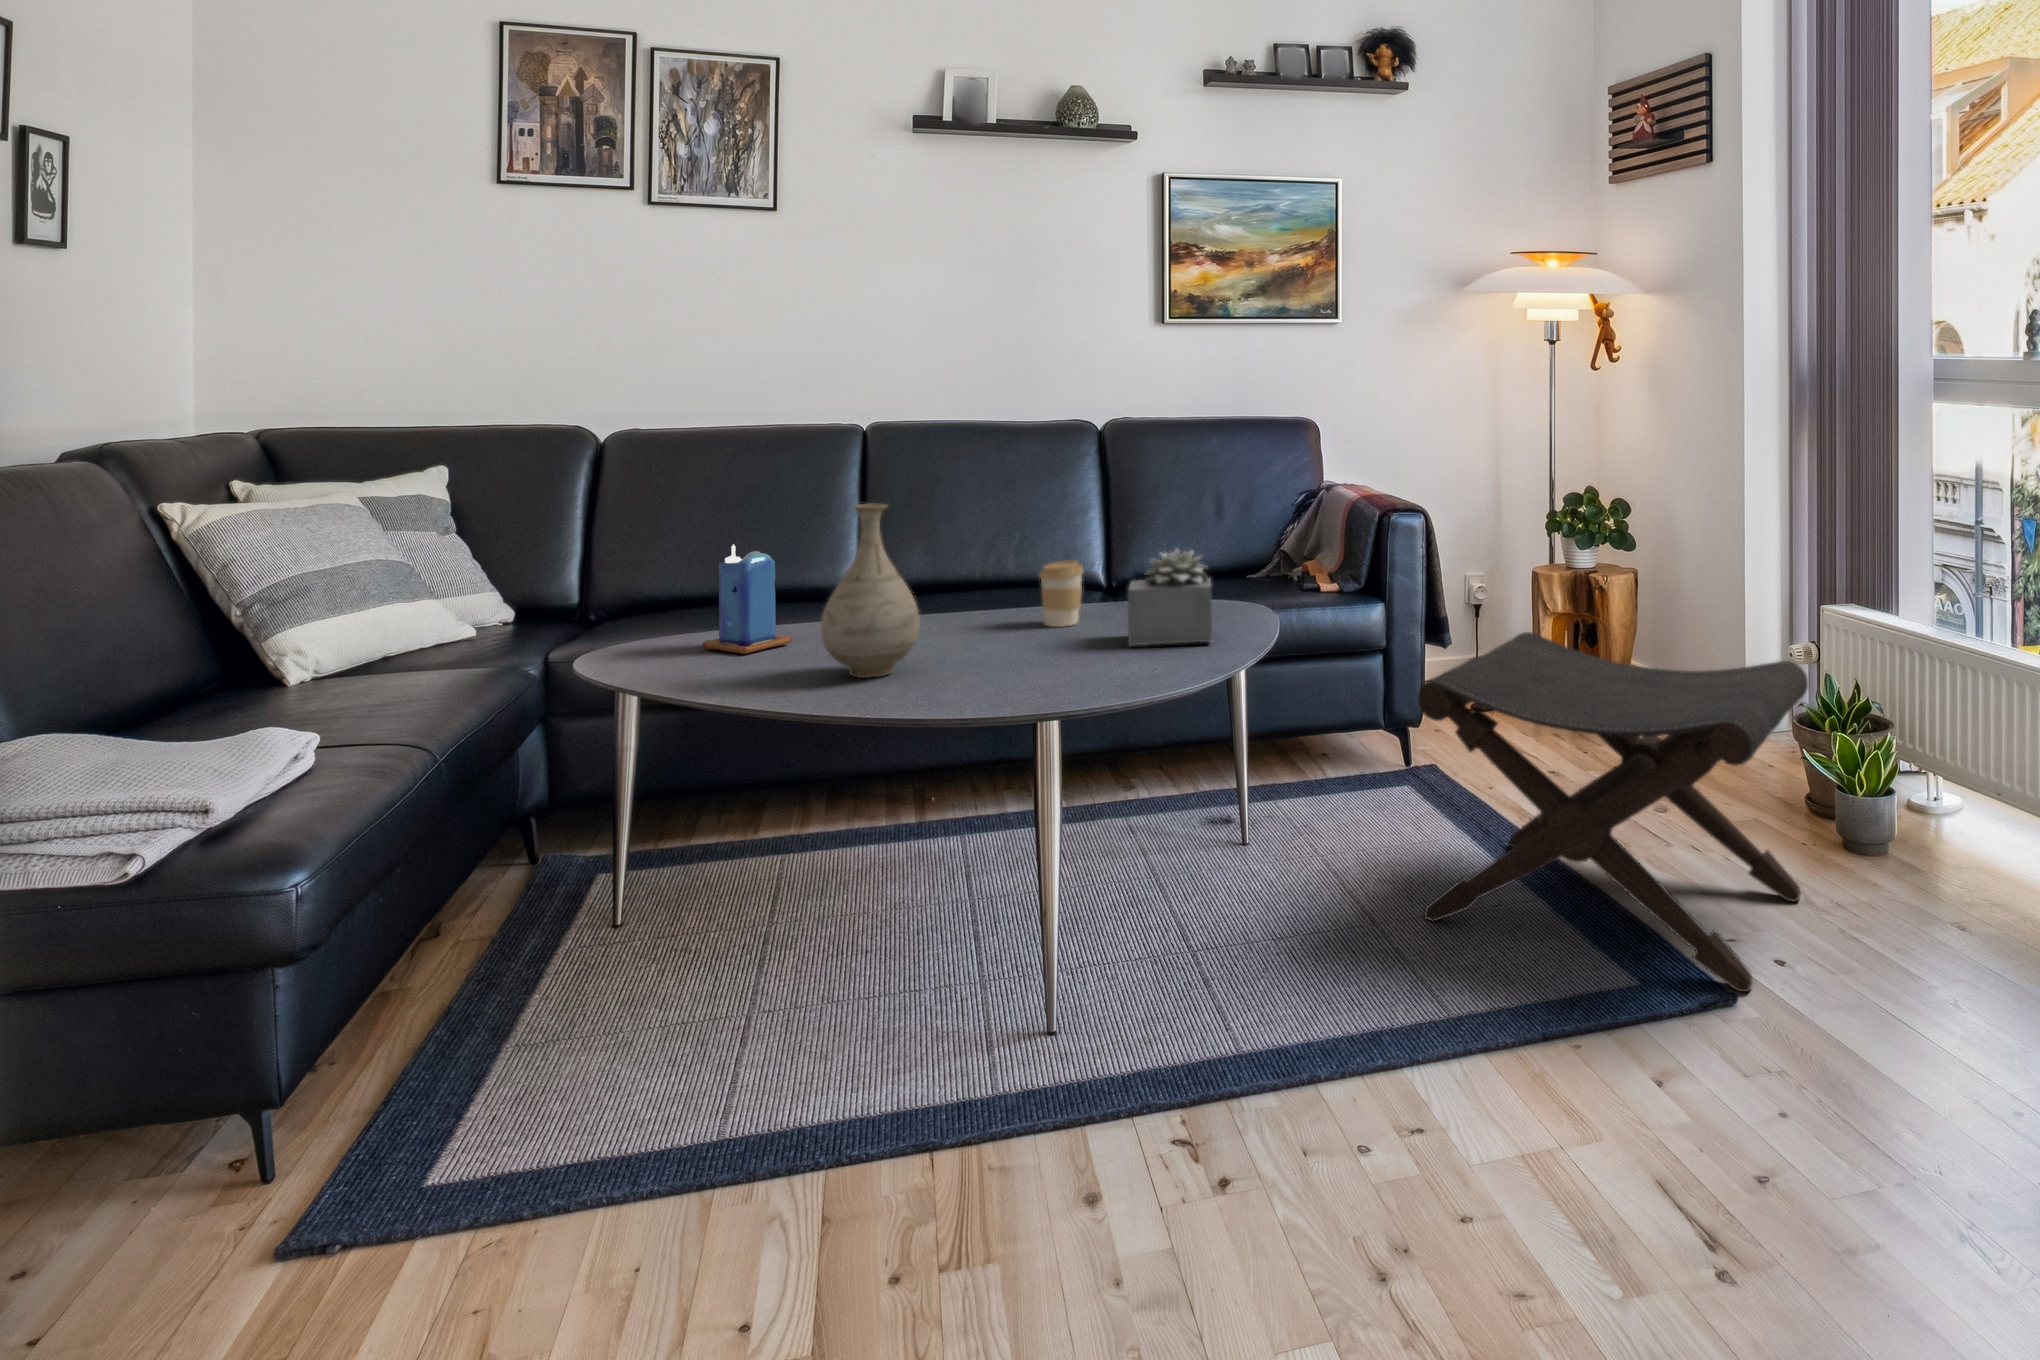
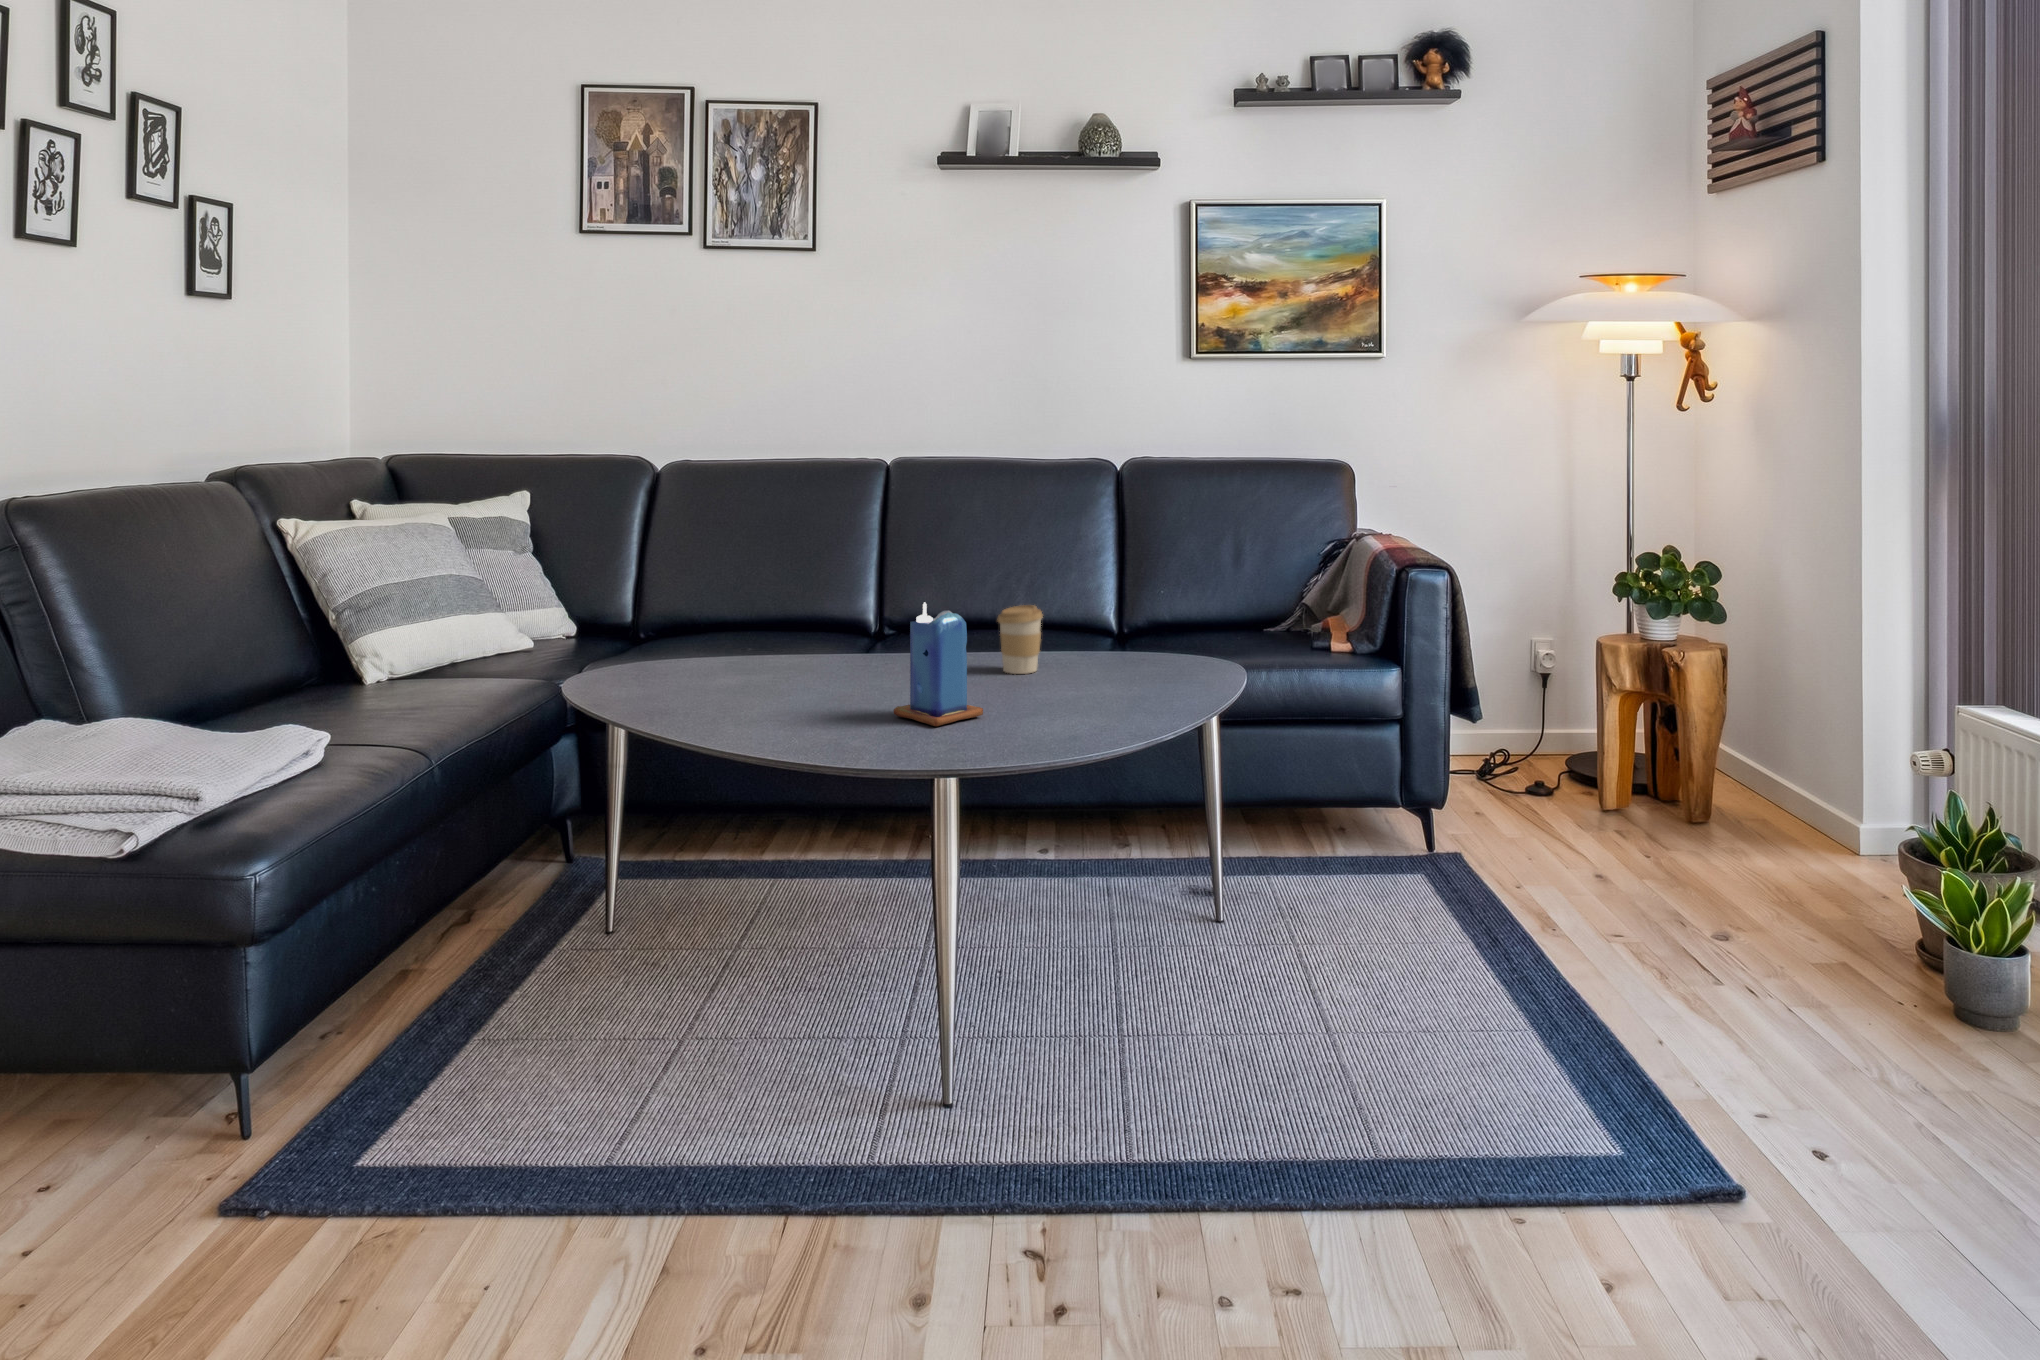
vase: present [821,504,920,678] -> none [763,541,855,714]
candle: present [703,544,791,654] -> present [894,602,983,726]
succulent plant: present [1128,549,1213,645] -> none [1067,598,1164,702]
footstool: present [1418,632,1808,992] -> none [1375,716,1885,1193]

